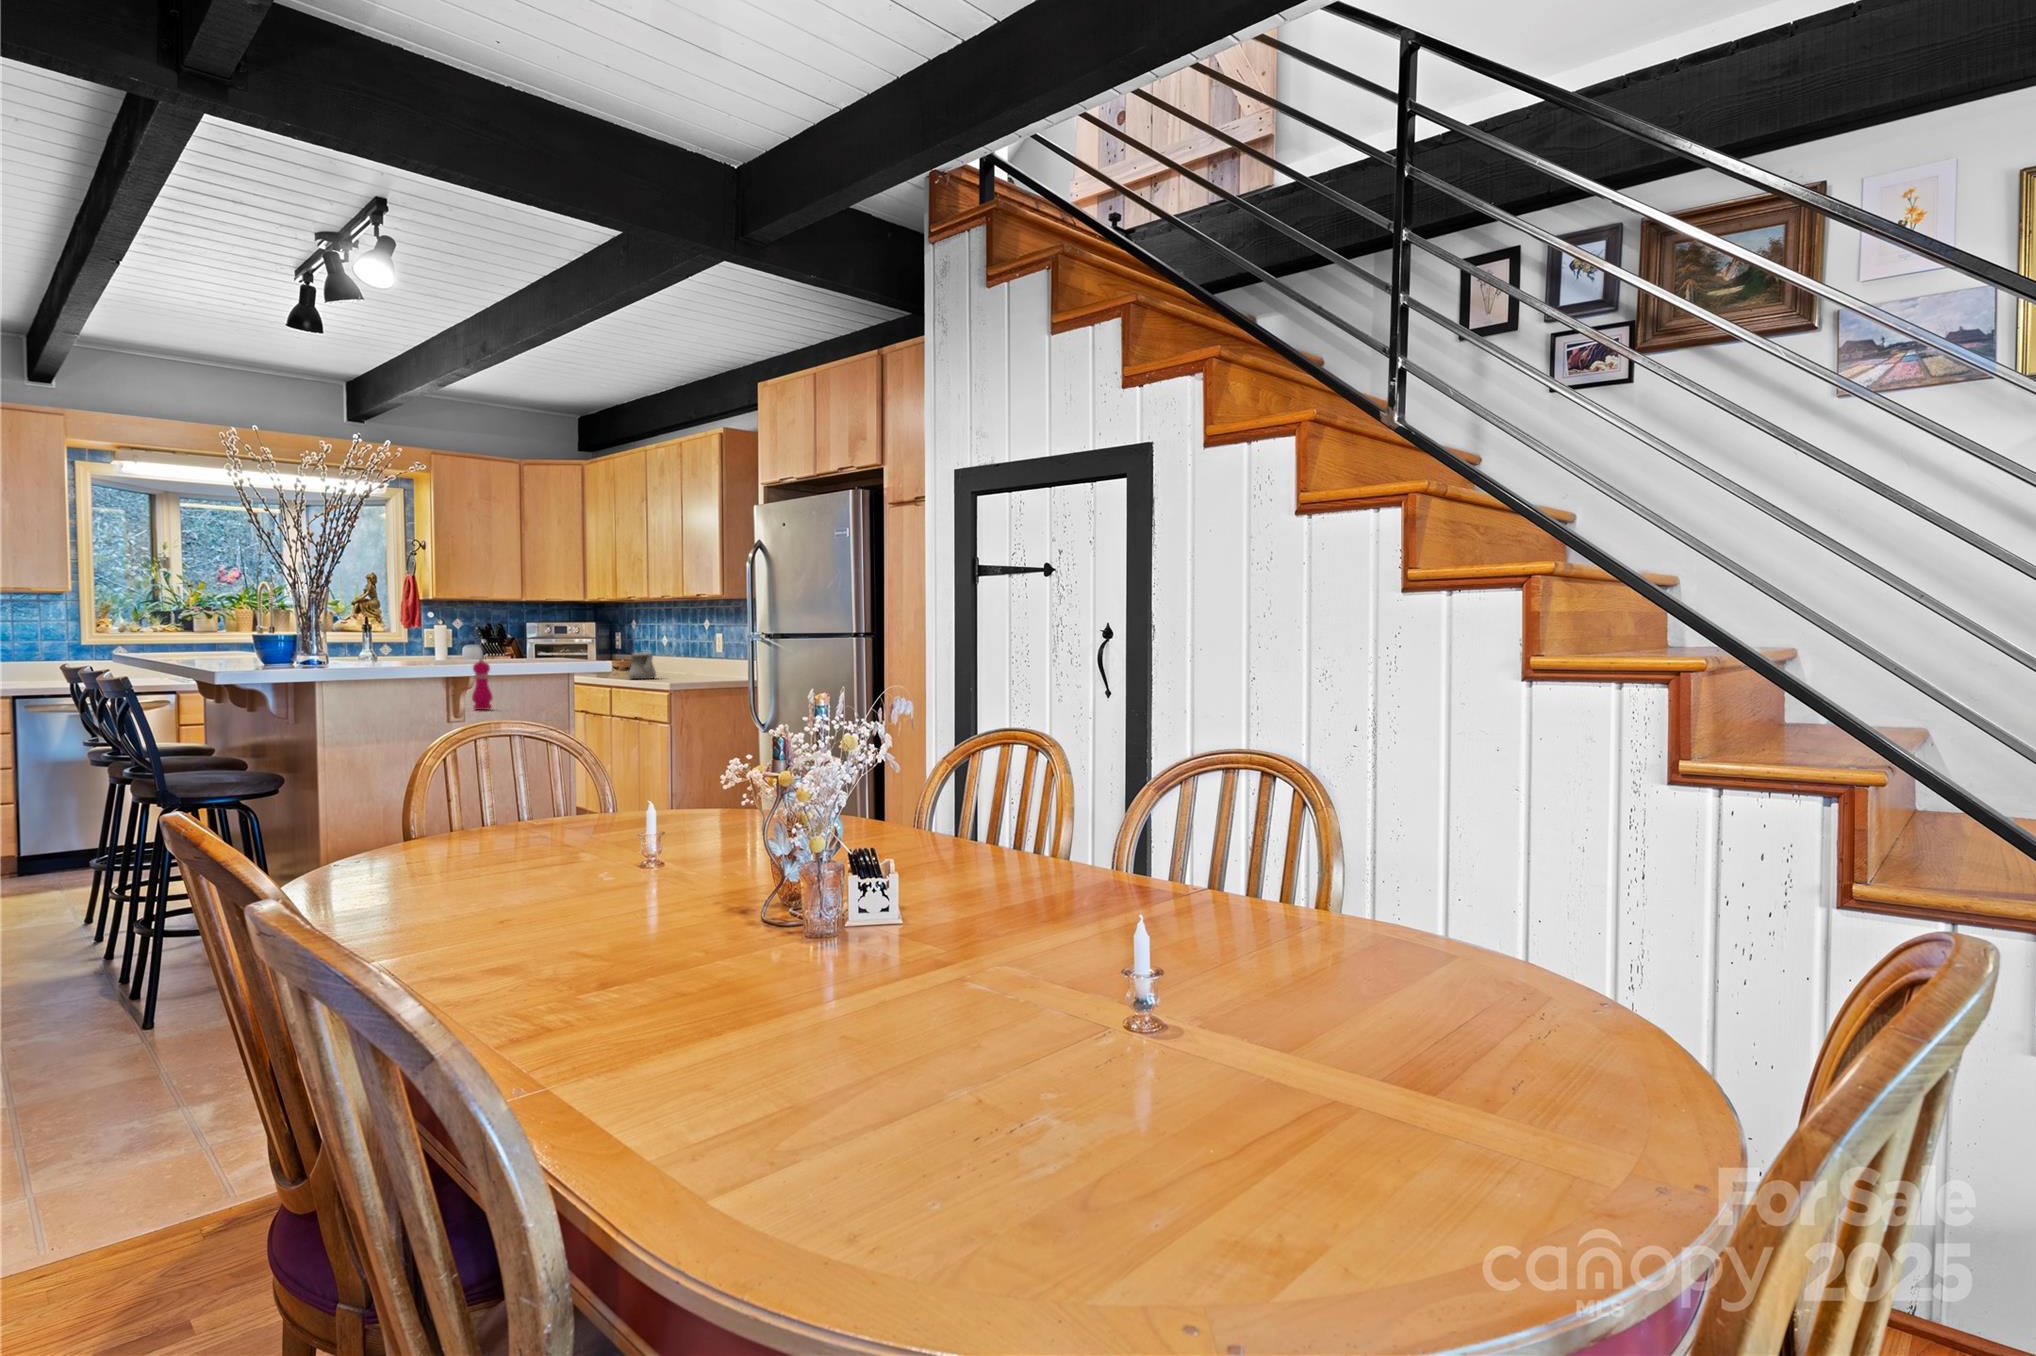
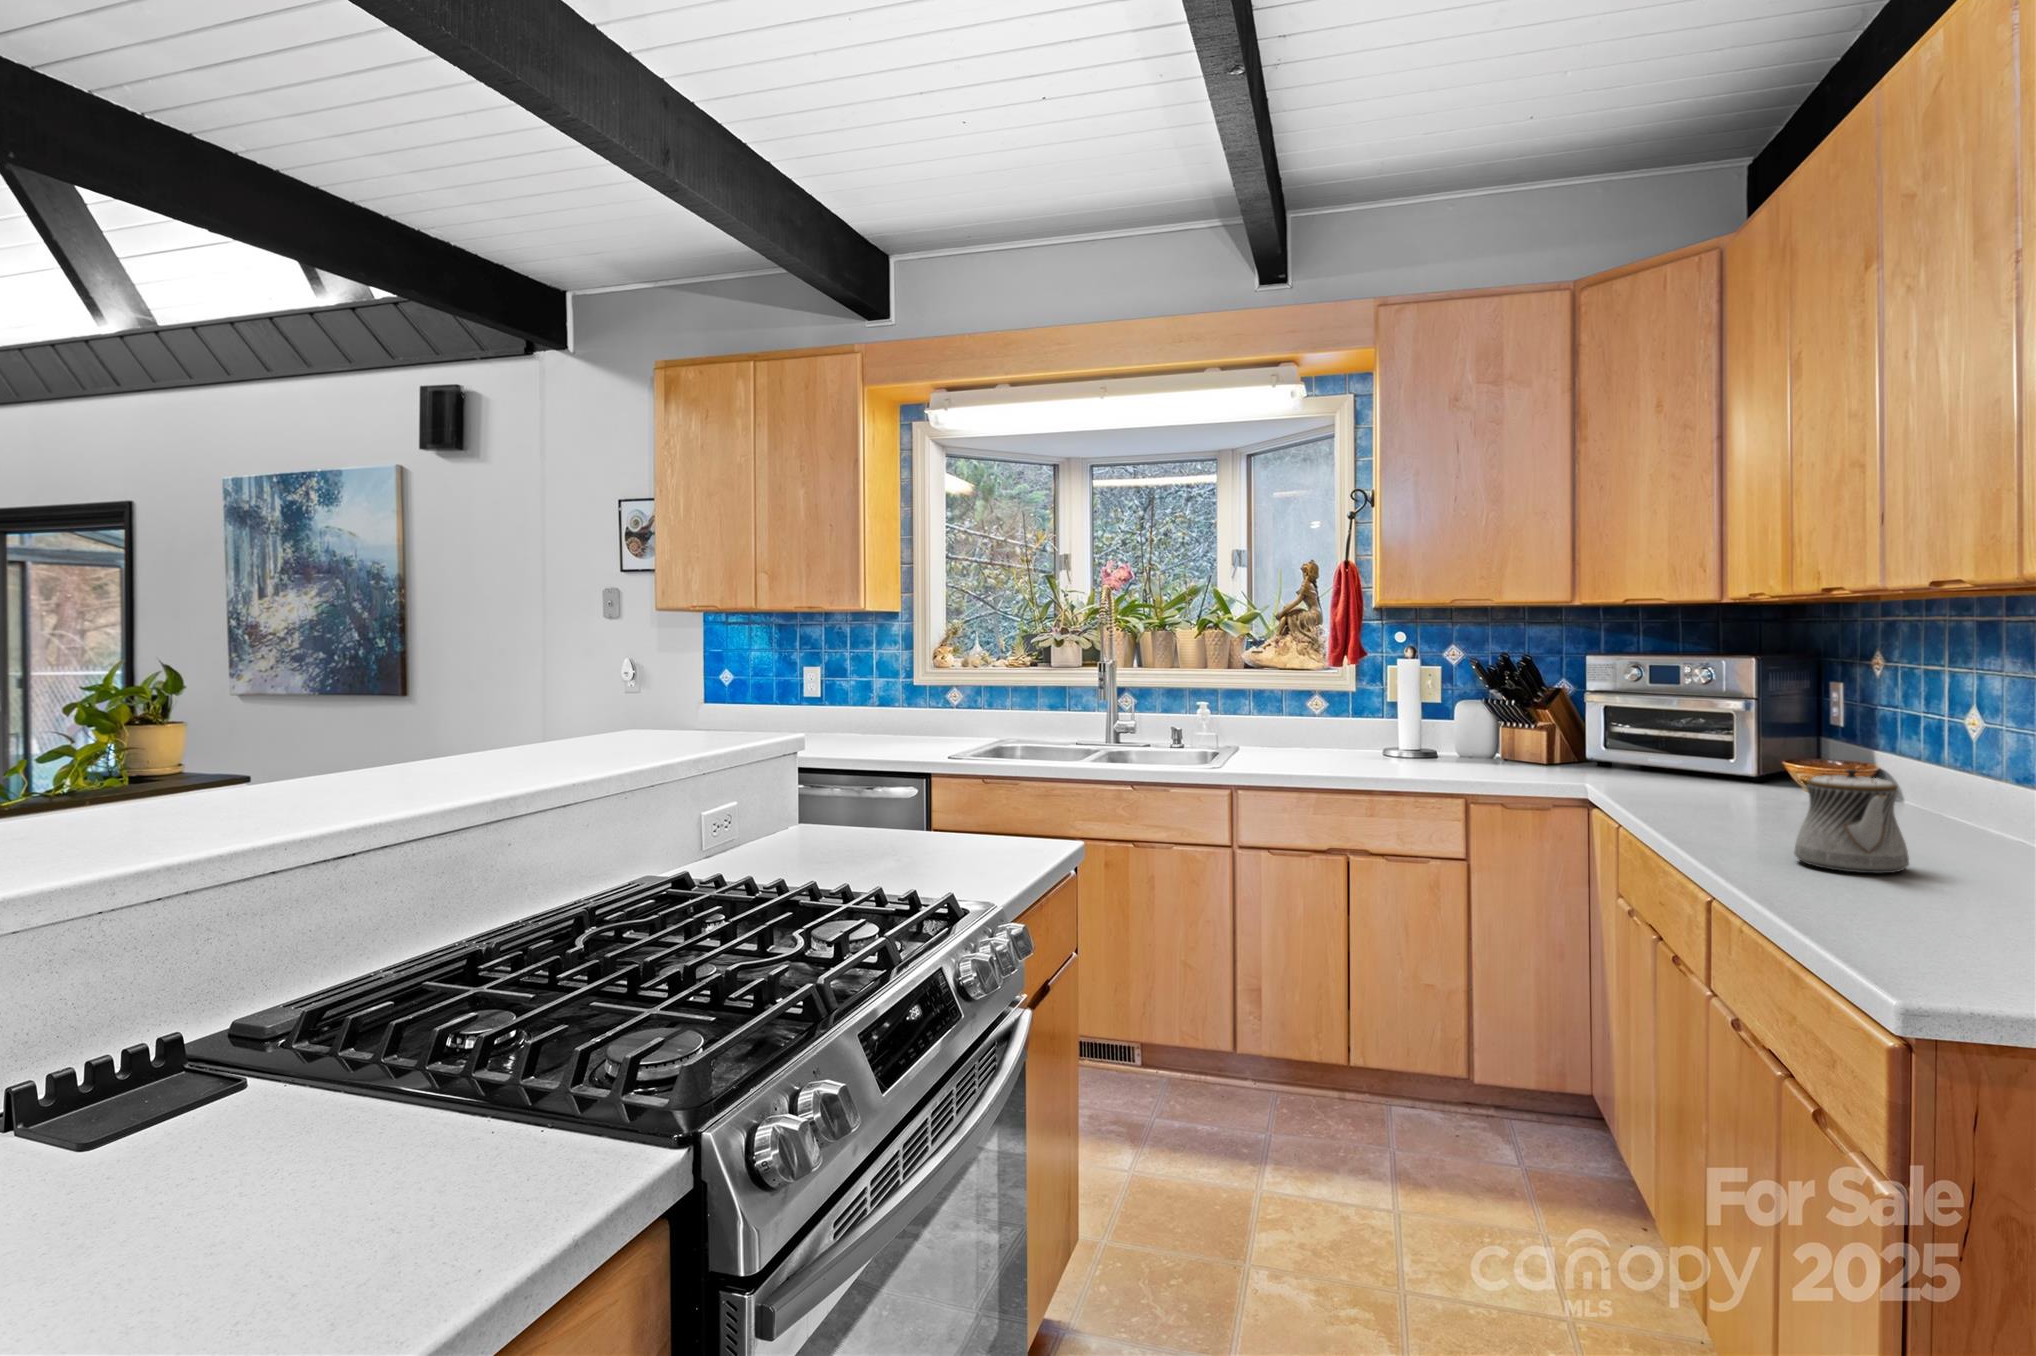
pepper mill: present [472,658,493,710] -> none [262,962,394,1294]

